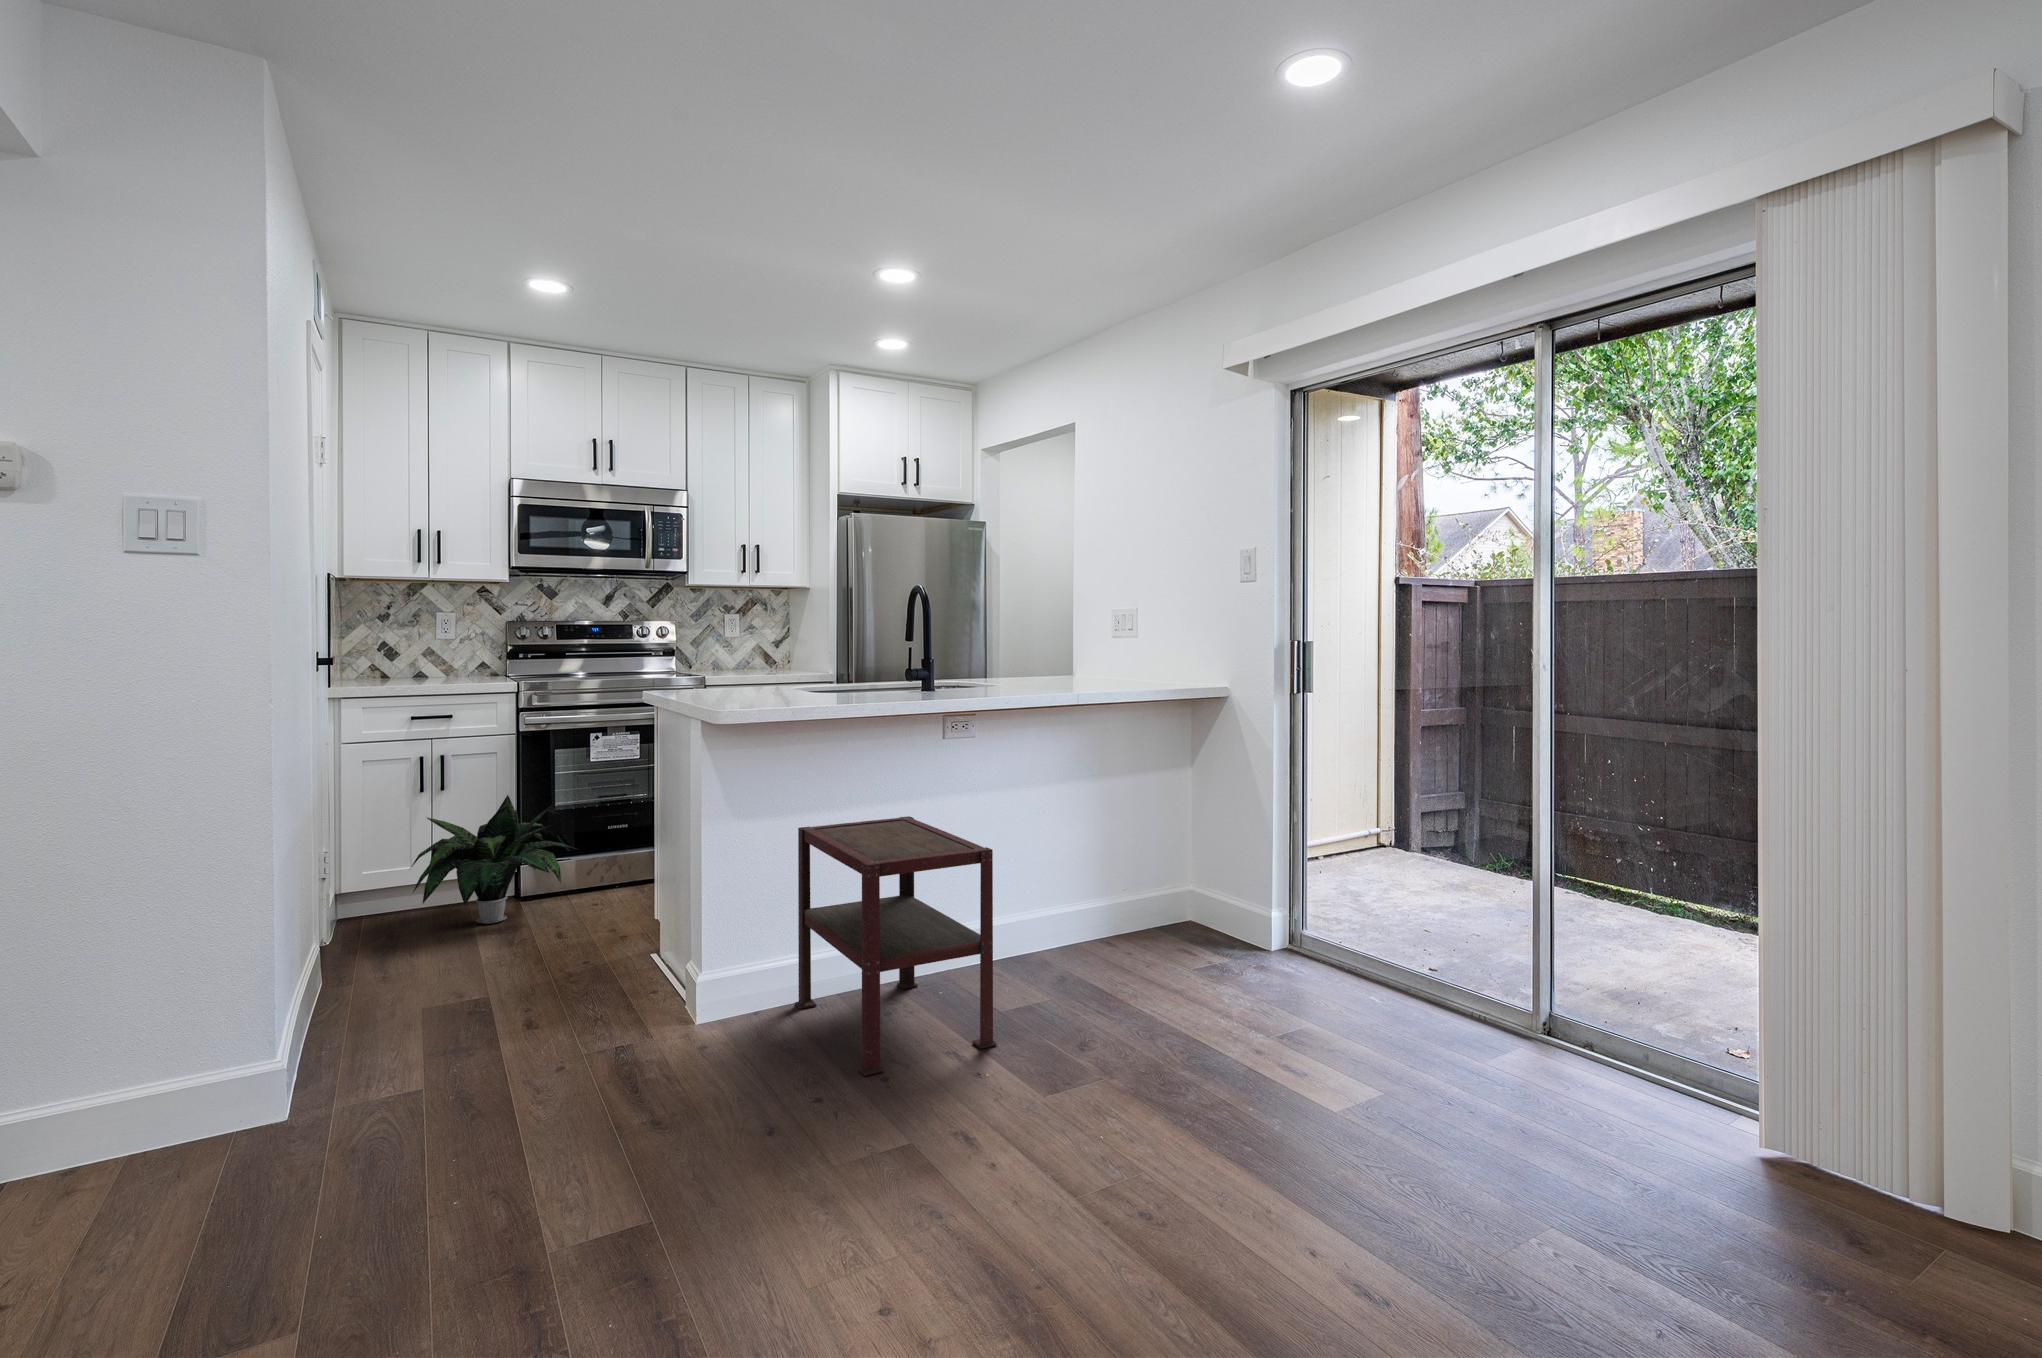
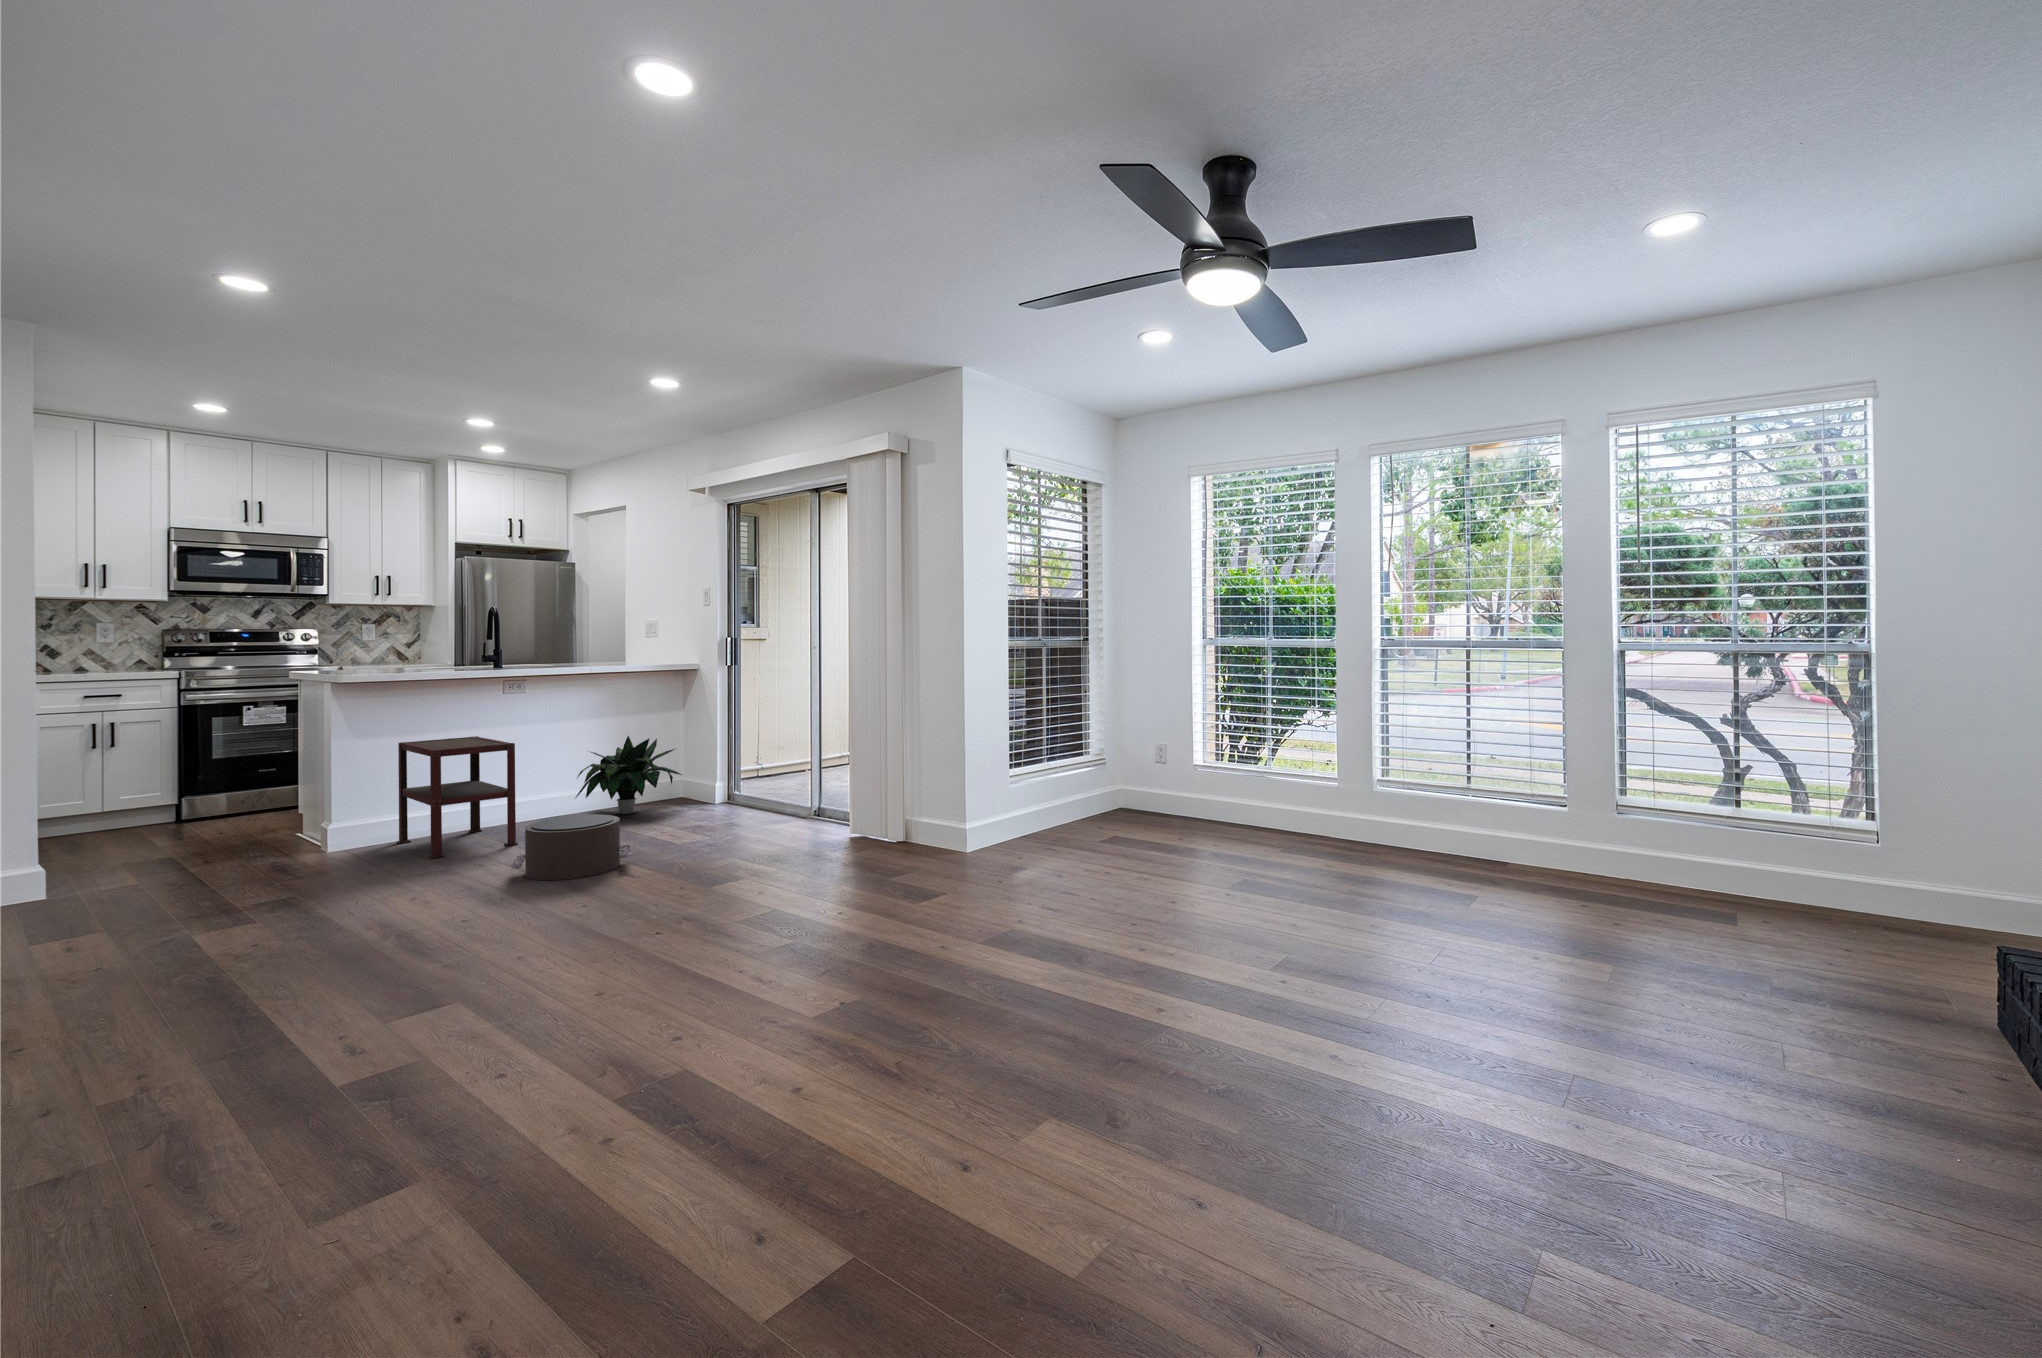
potted plant: present [411,795,576,924] -> present [575,736,682,814]
pouf: none [1046,1040,1304,1239] -> present [512,814,632,880]

